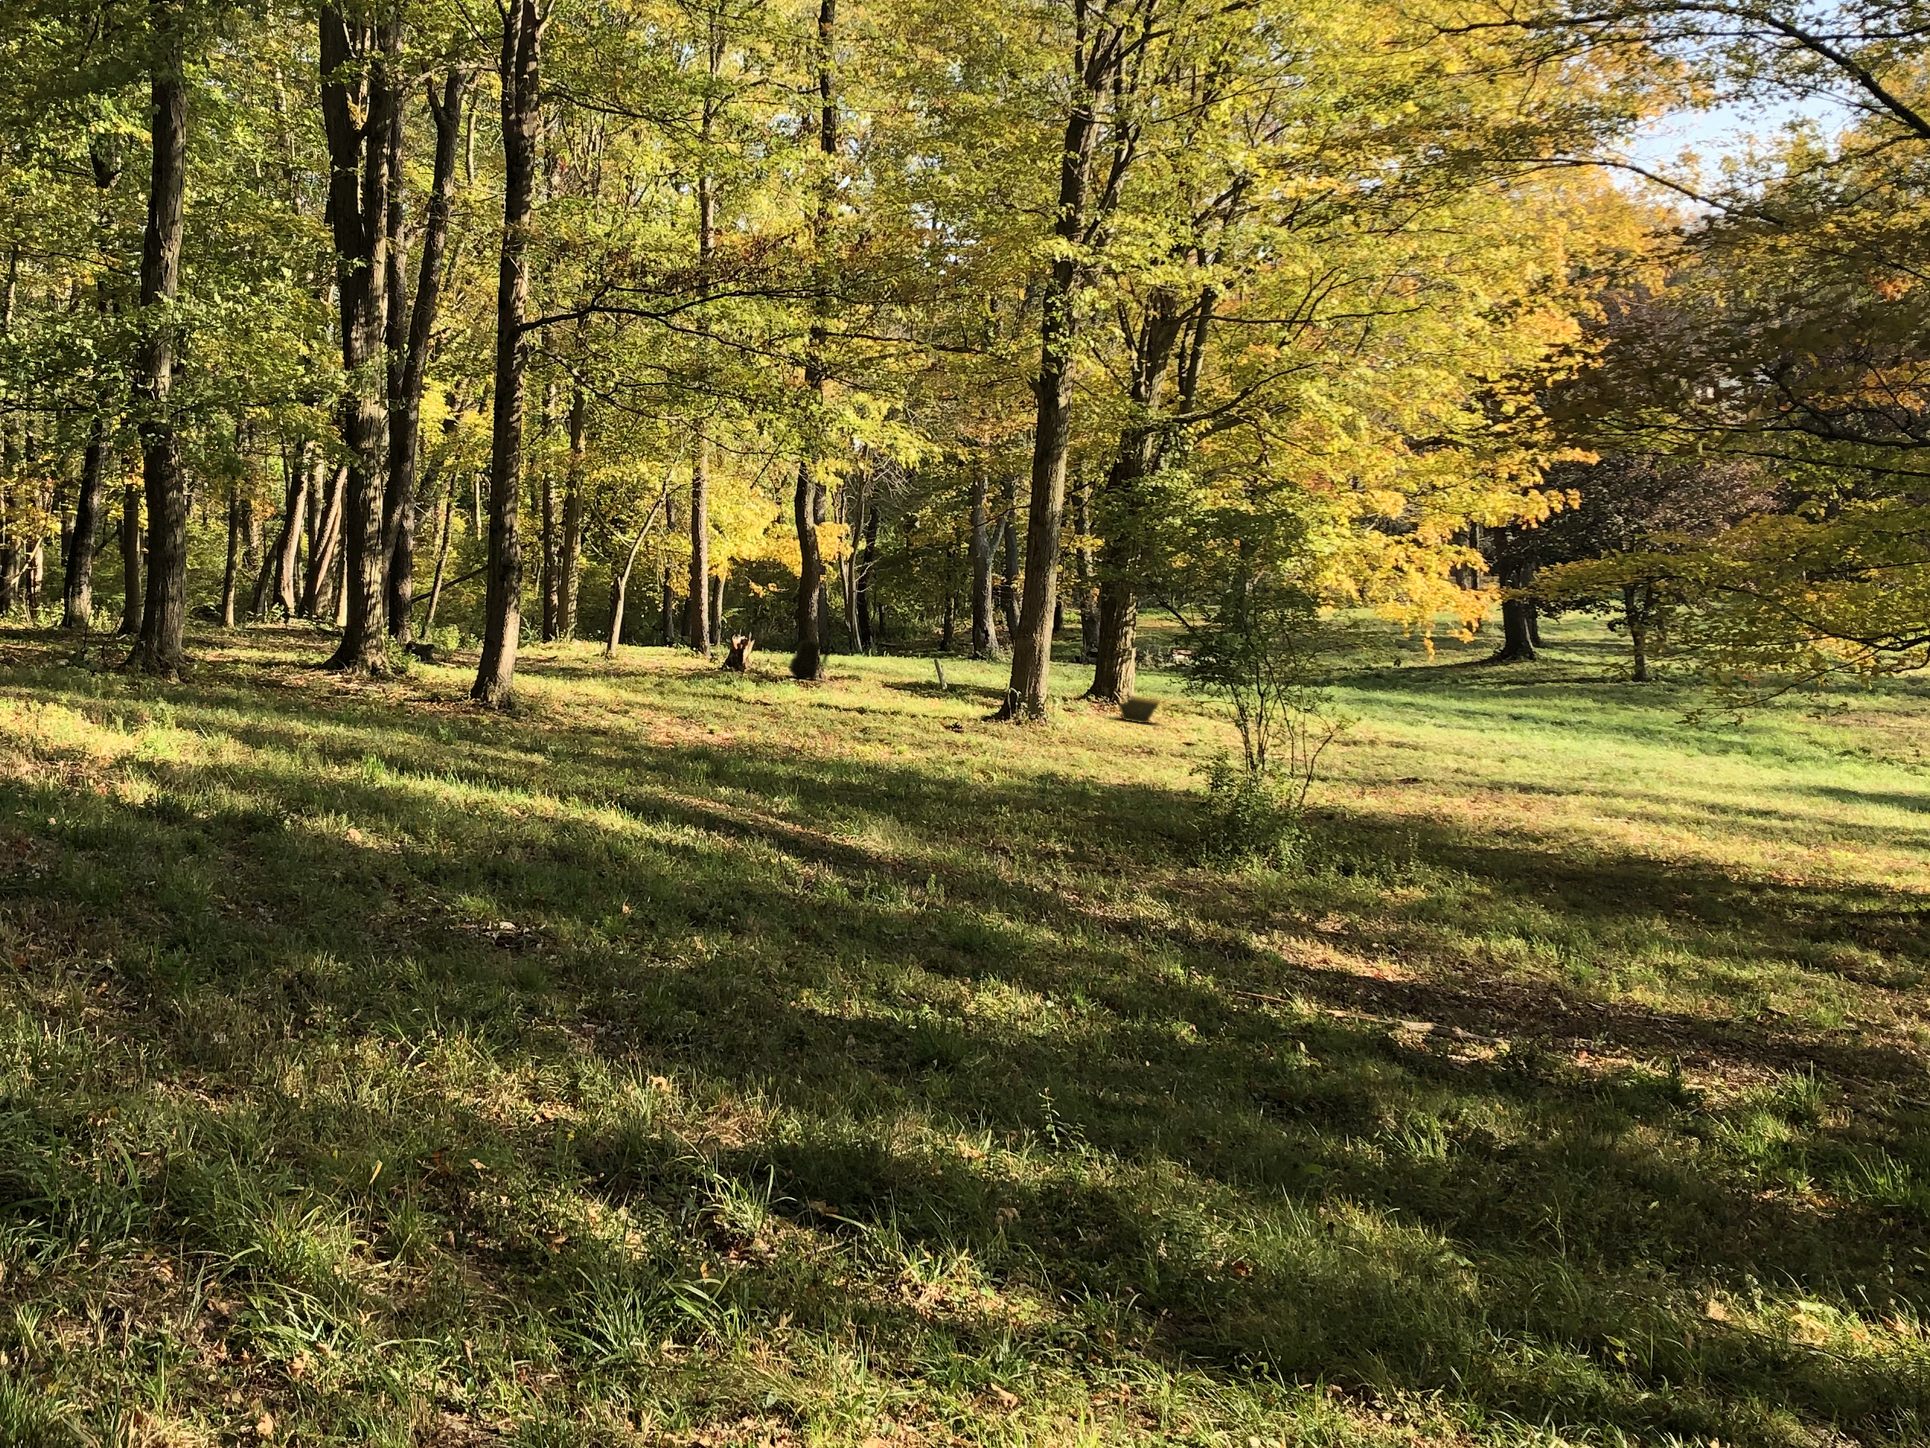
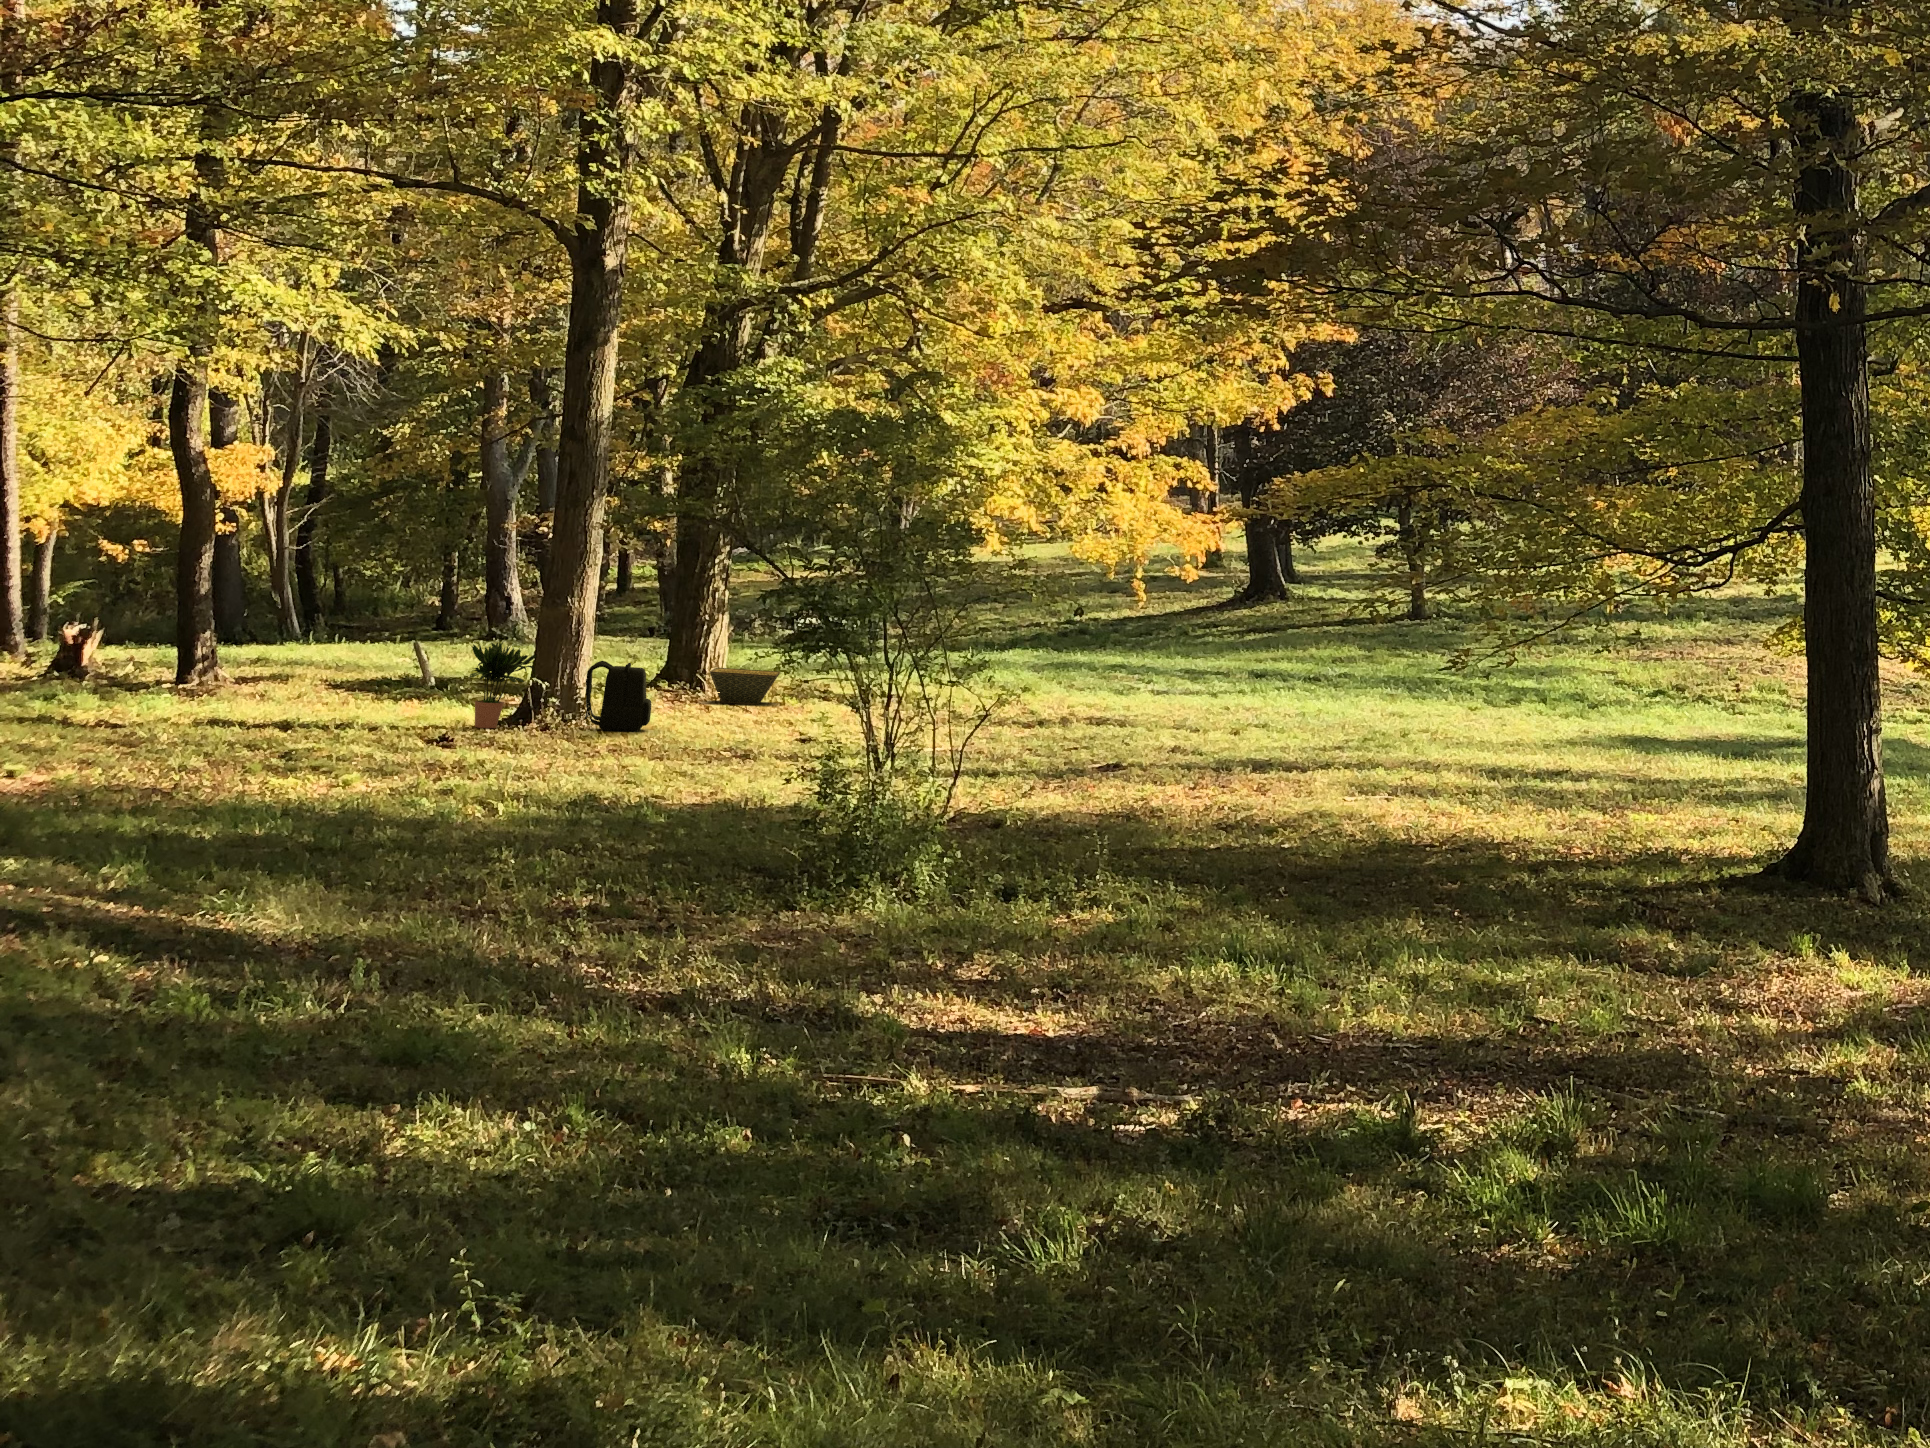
backpack: present [789,639,829,680] -> present [585,661,651,732]
potted plant: none [978,665,1024,725] -> present [470,642,537,728]

